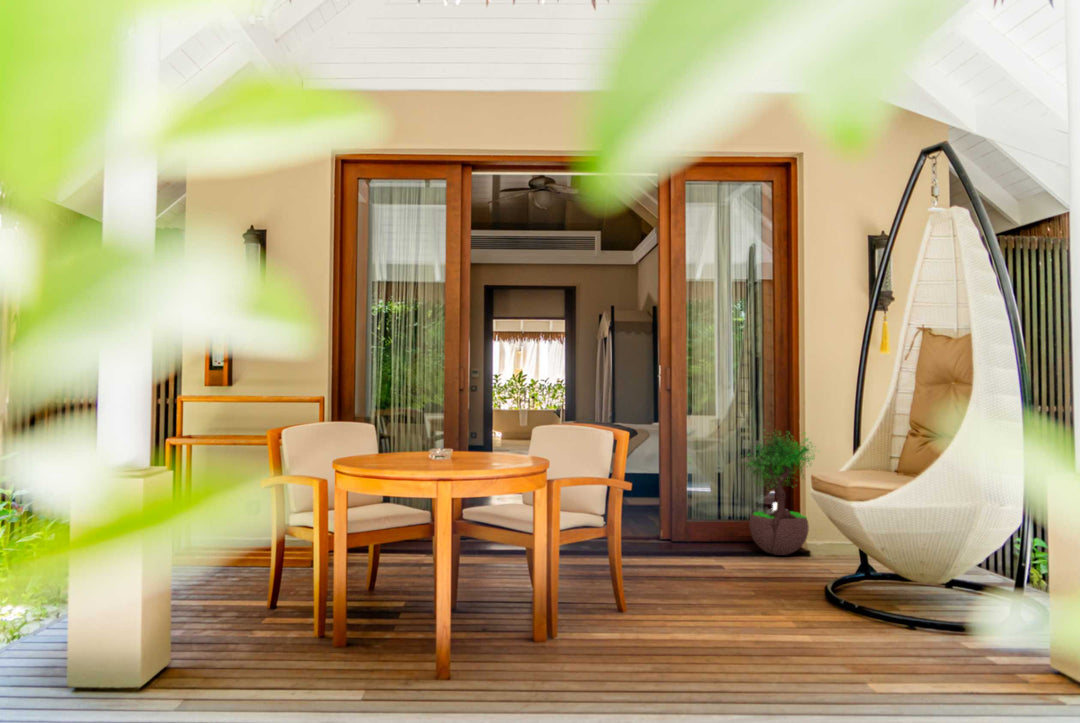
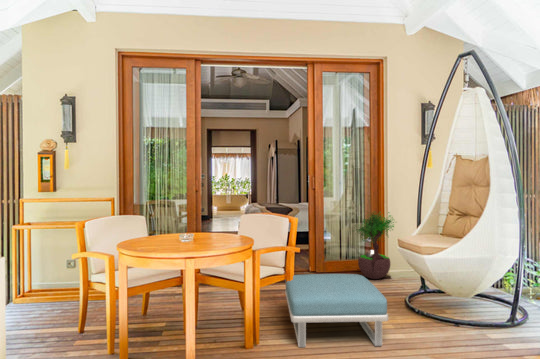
footstool: none [608,531,777,647] -> present [285,274,388,347]

